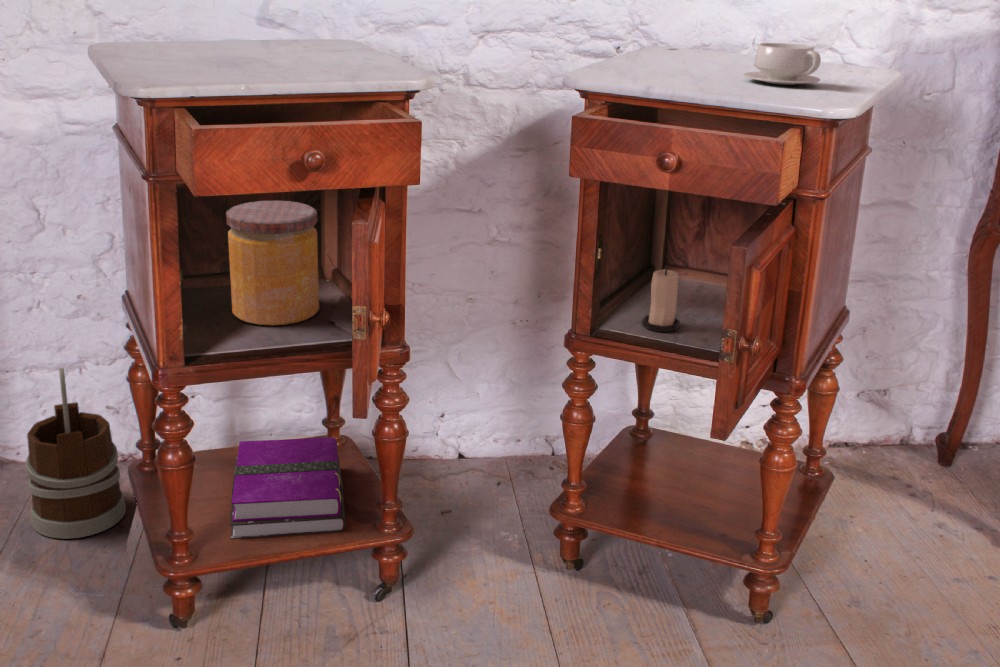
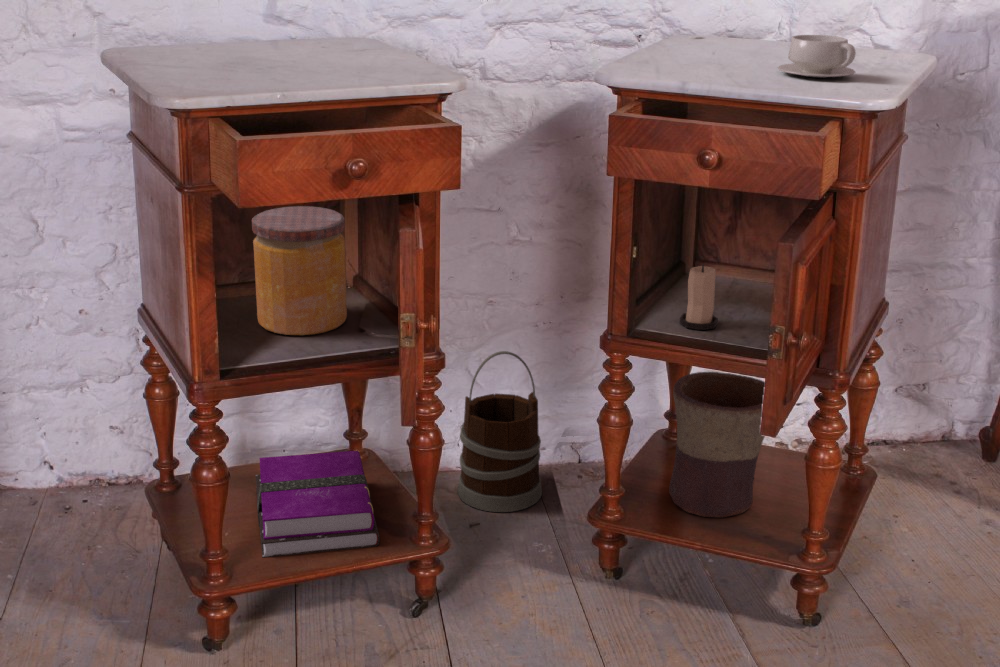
wooden bucket: present [26,368,126,539] -> present [458,351,542,512]
flower pot: none [631,373,740,514] -> present [669,372,765,517]

